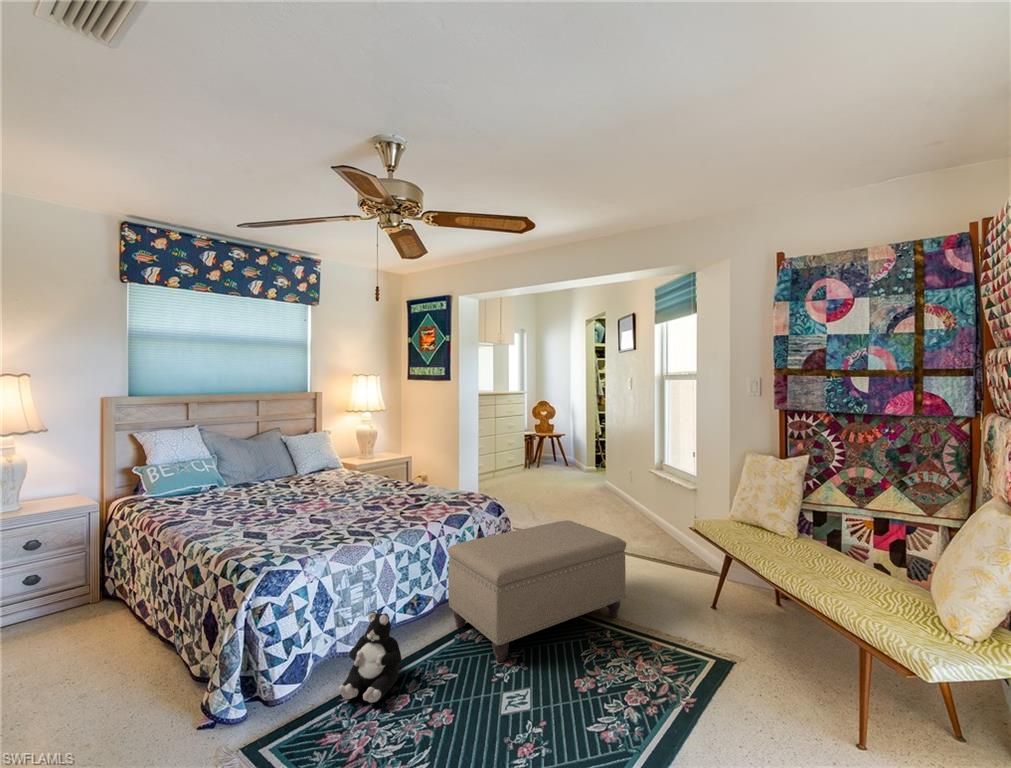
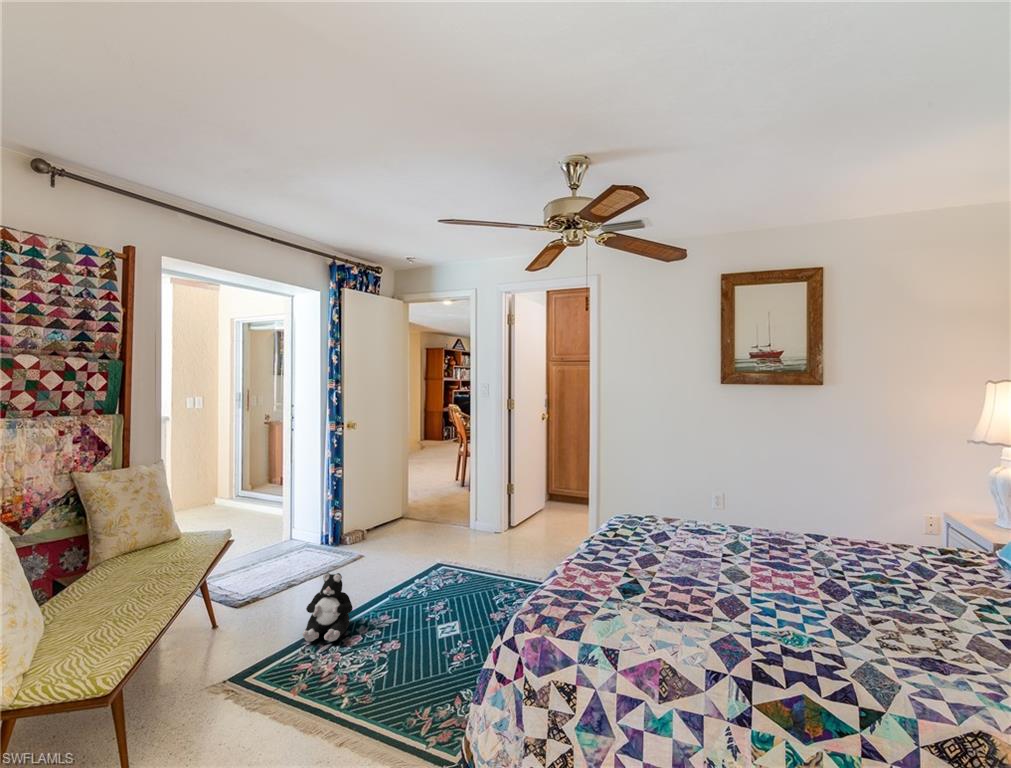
ottoman: present [448,520,626,662] -> none [381,500,527,609]

